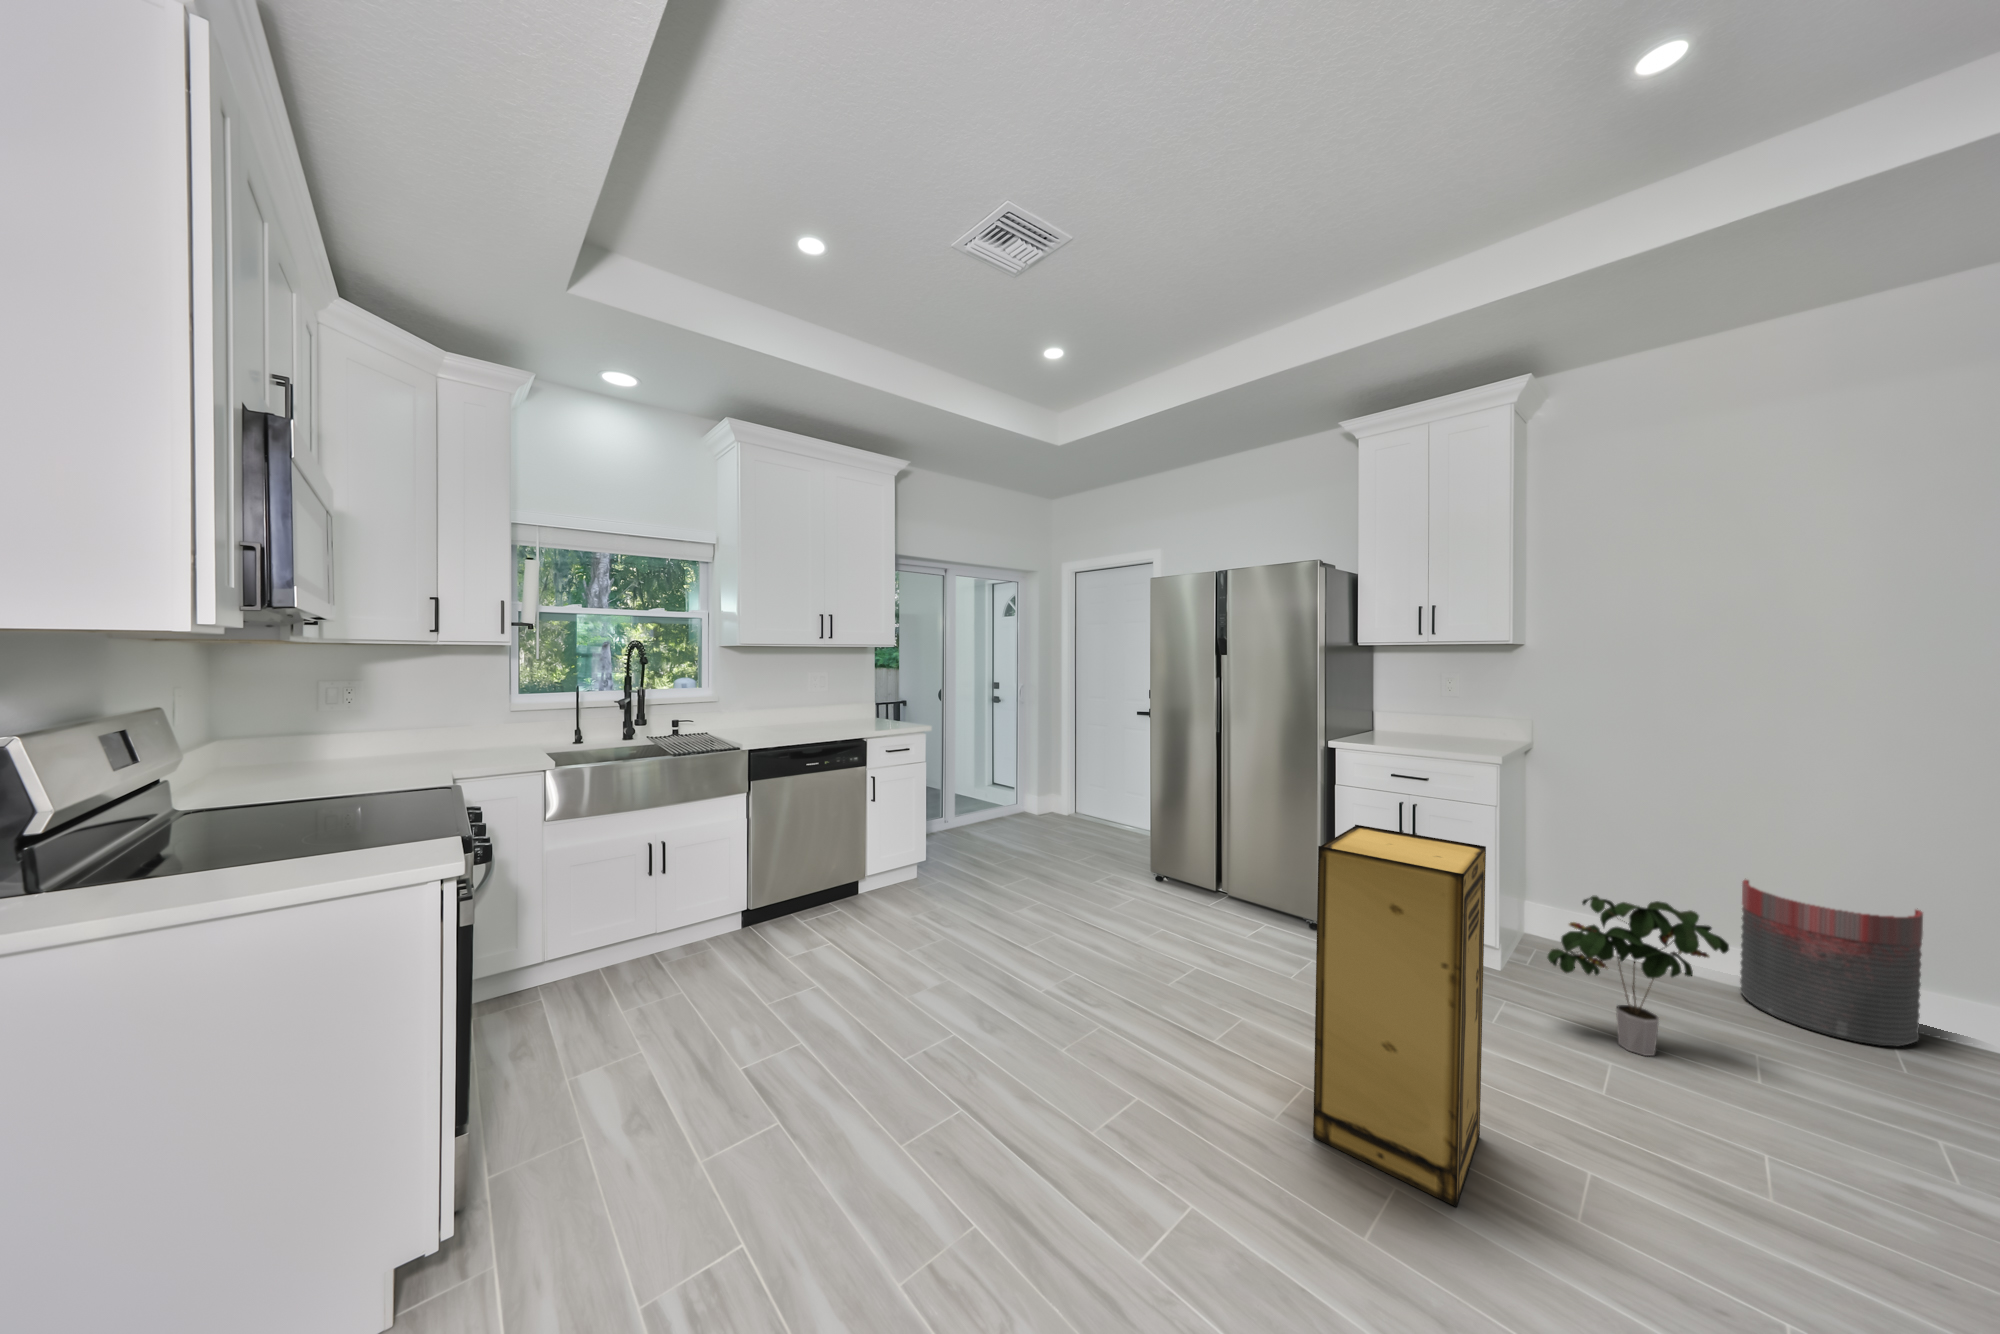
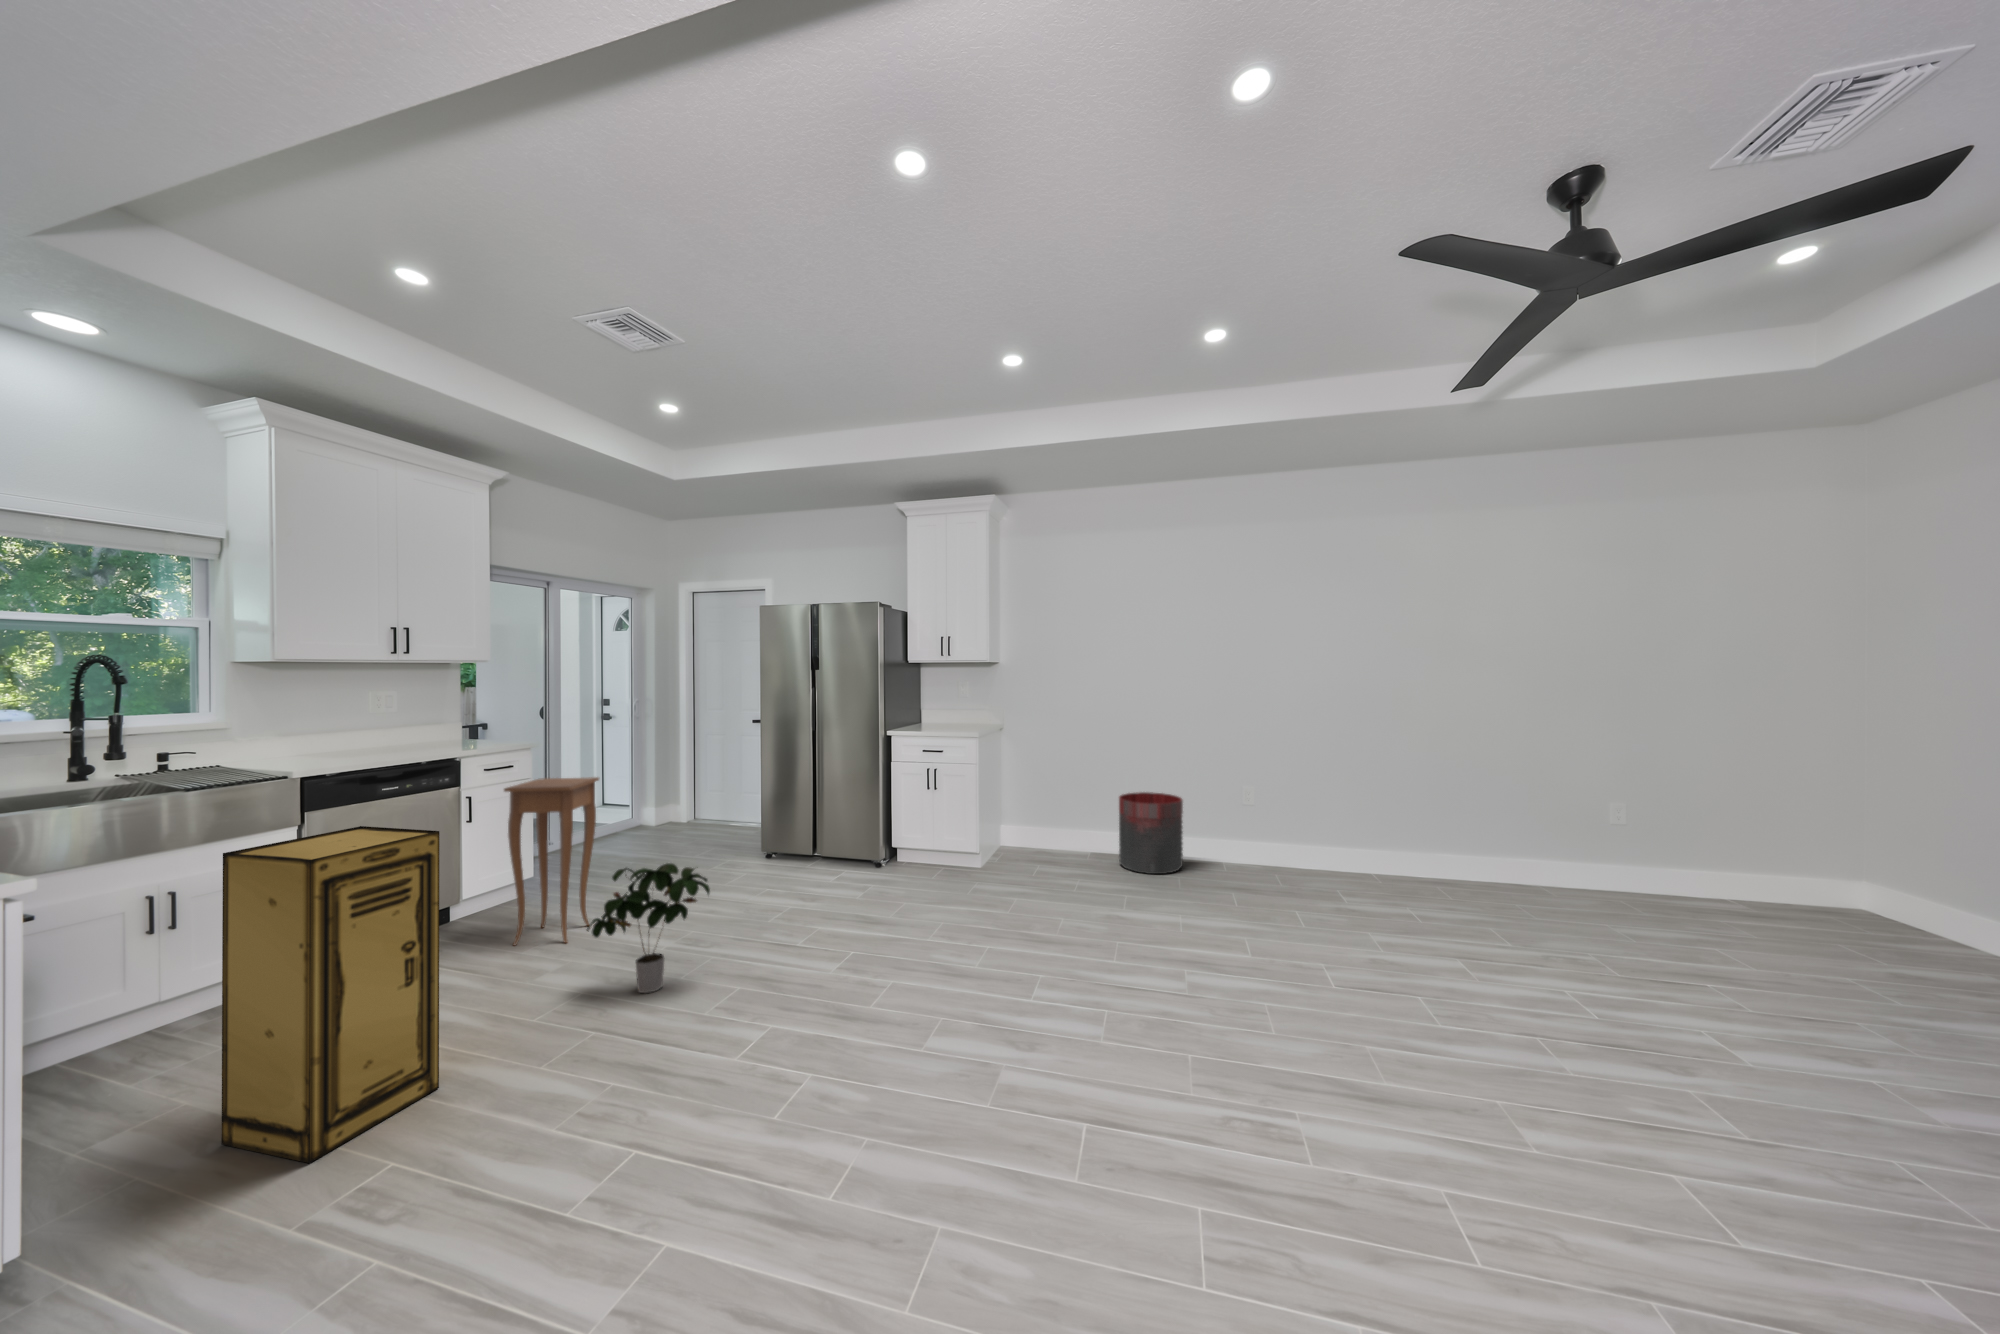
side table: none [897,766,982,947] -> present [504,777,599,945]
storage cabinet: present [1313,825,1486,1207] -> present [221,826,439,1163]
potted plant: present [1548,896,1729,1056] -> present [587,863,710,993]

